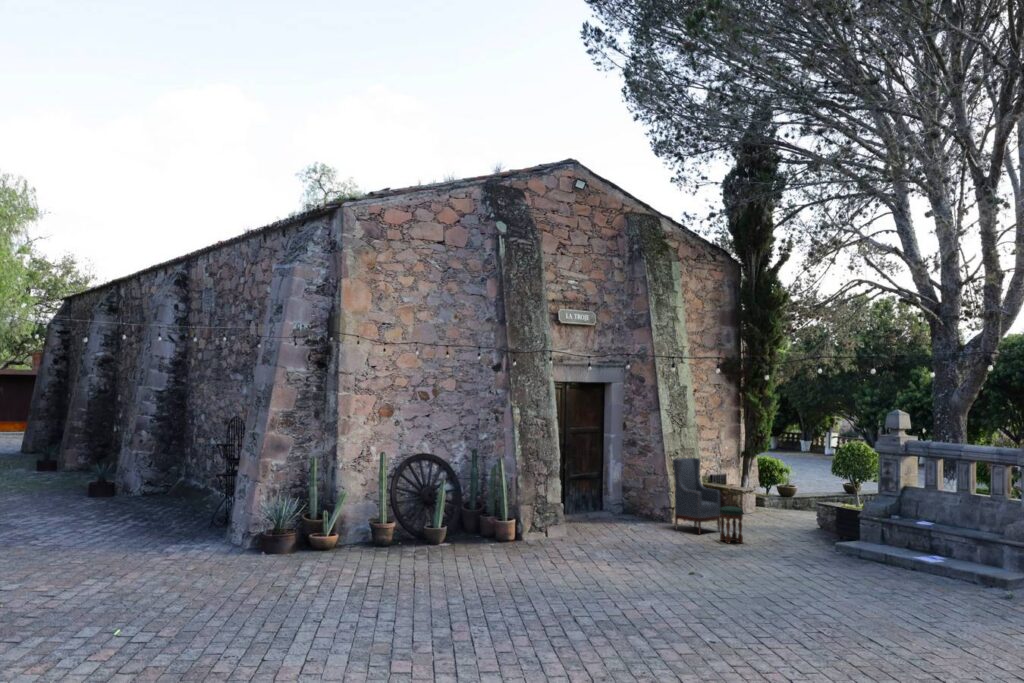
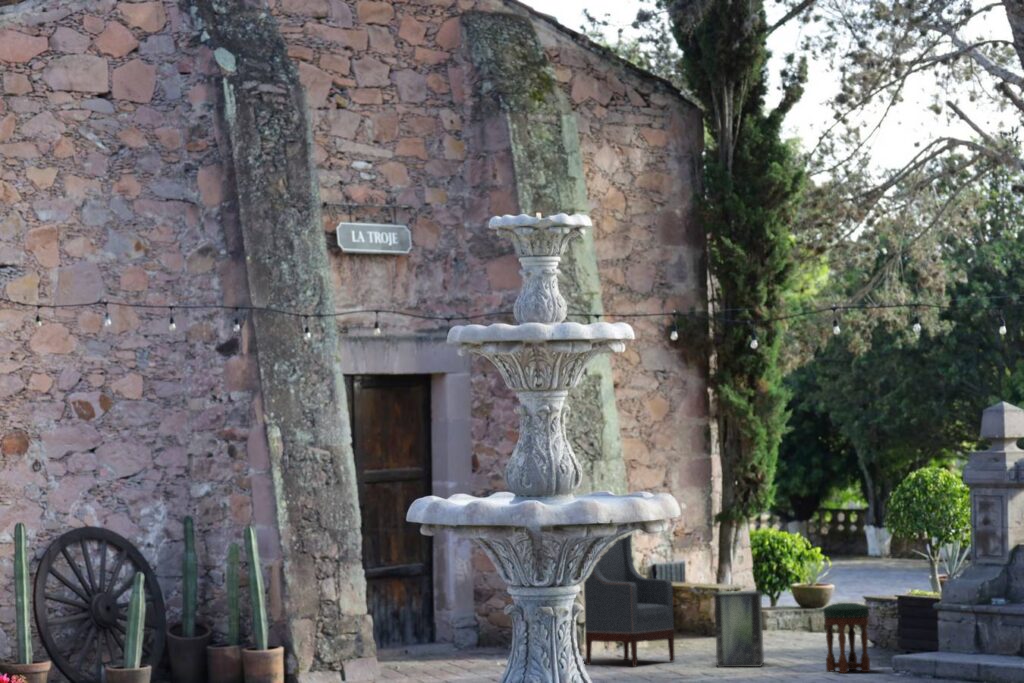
storage box: none [742,499,768,541] -> present [714,591,764,667]
stool: present [719,506,743,543] -> present [823,603,870,673]

